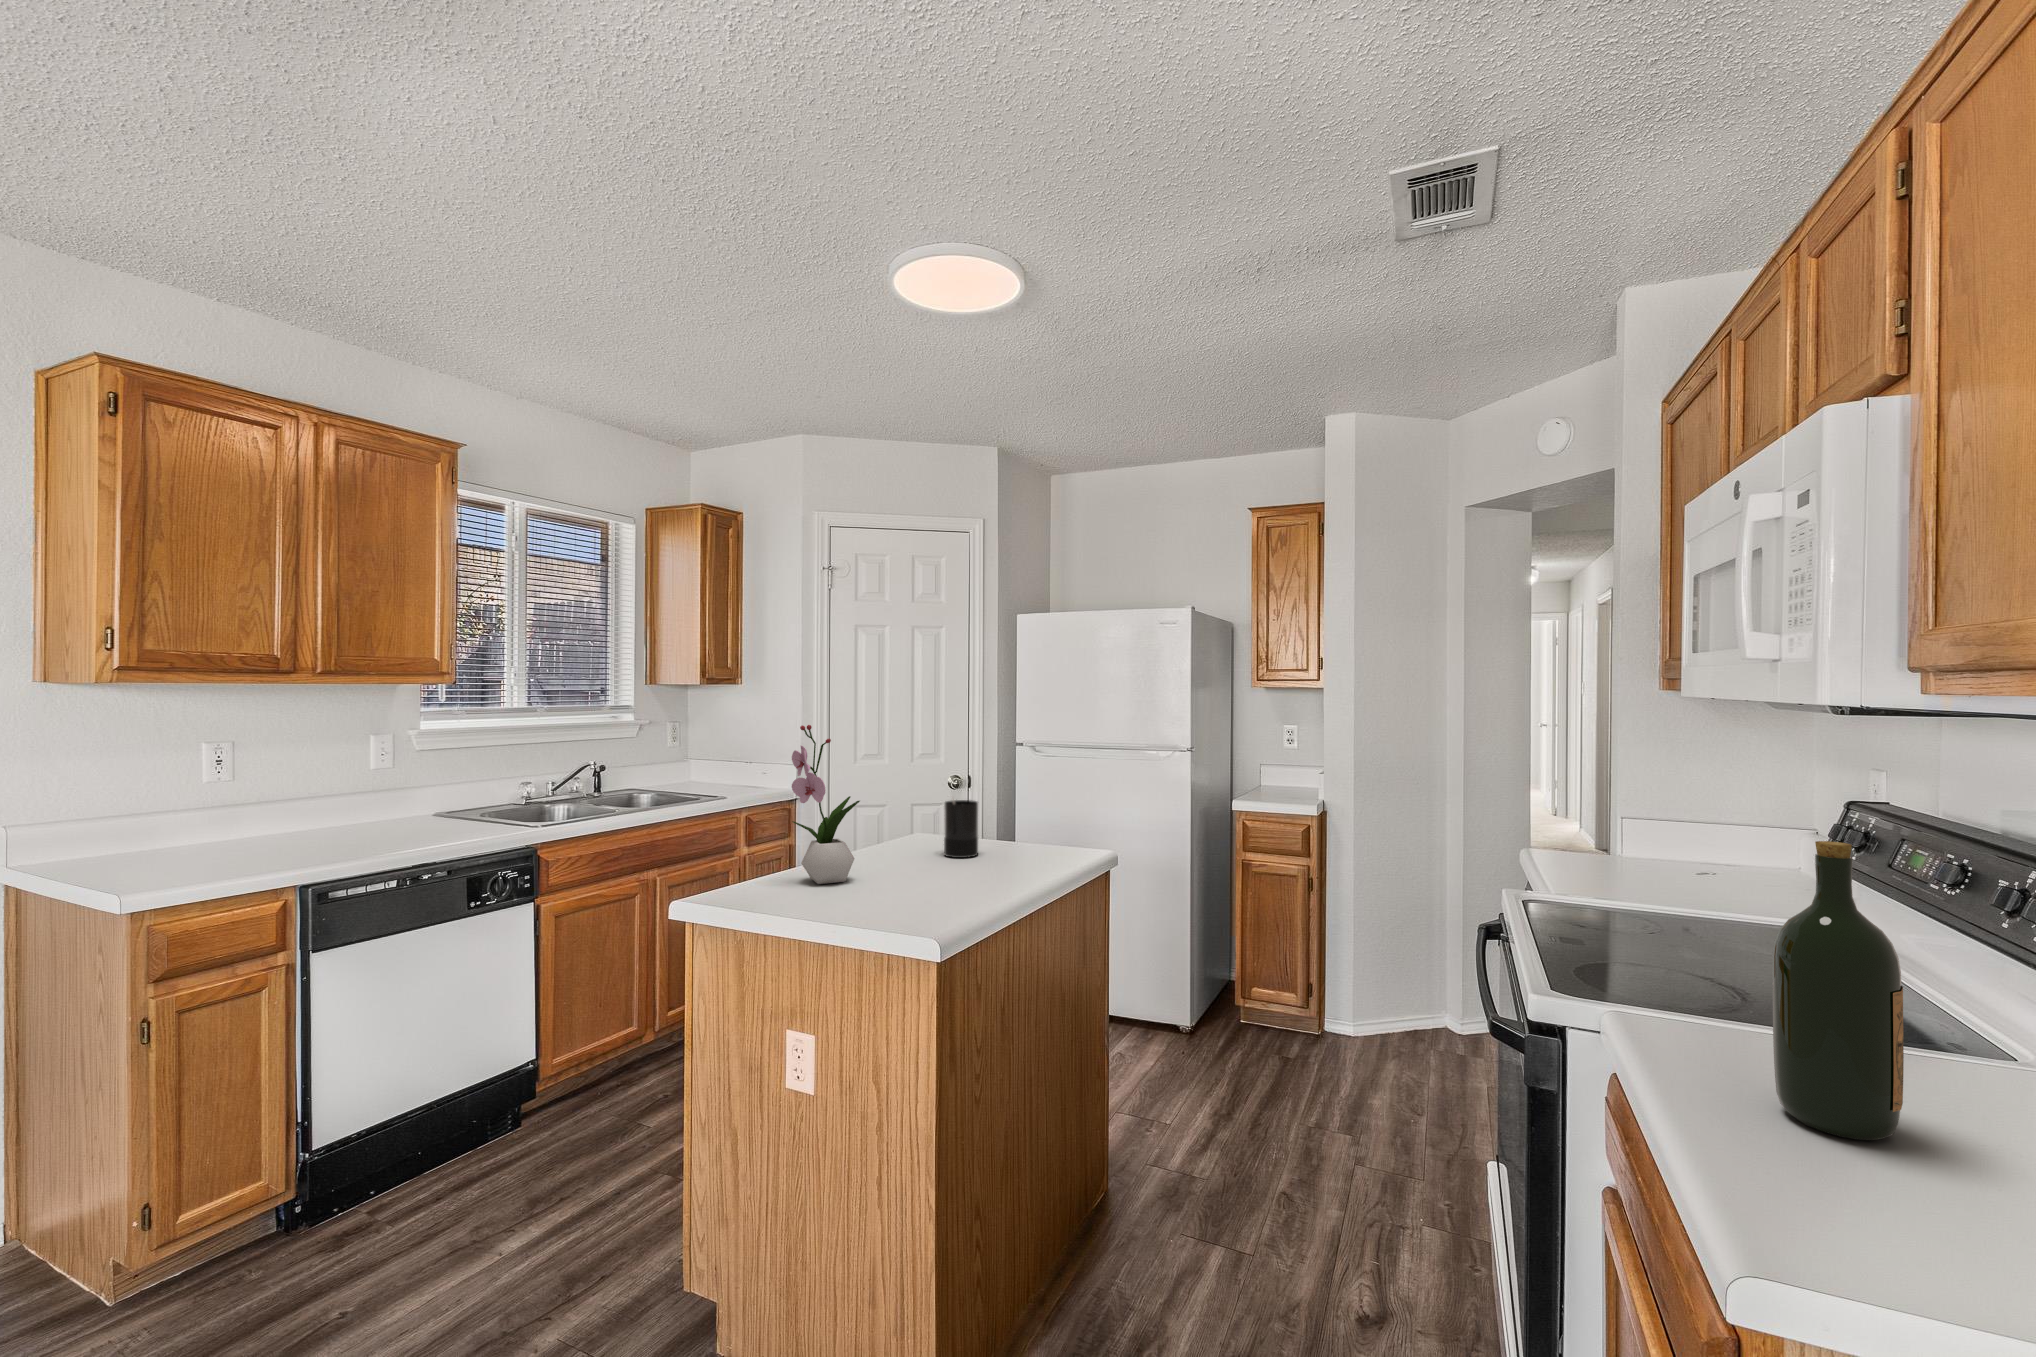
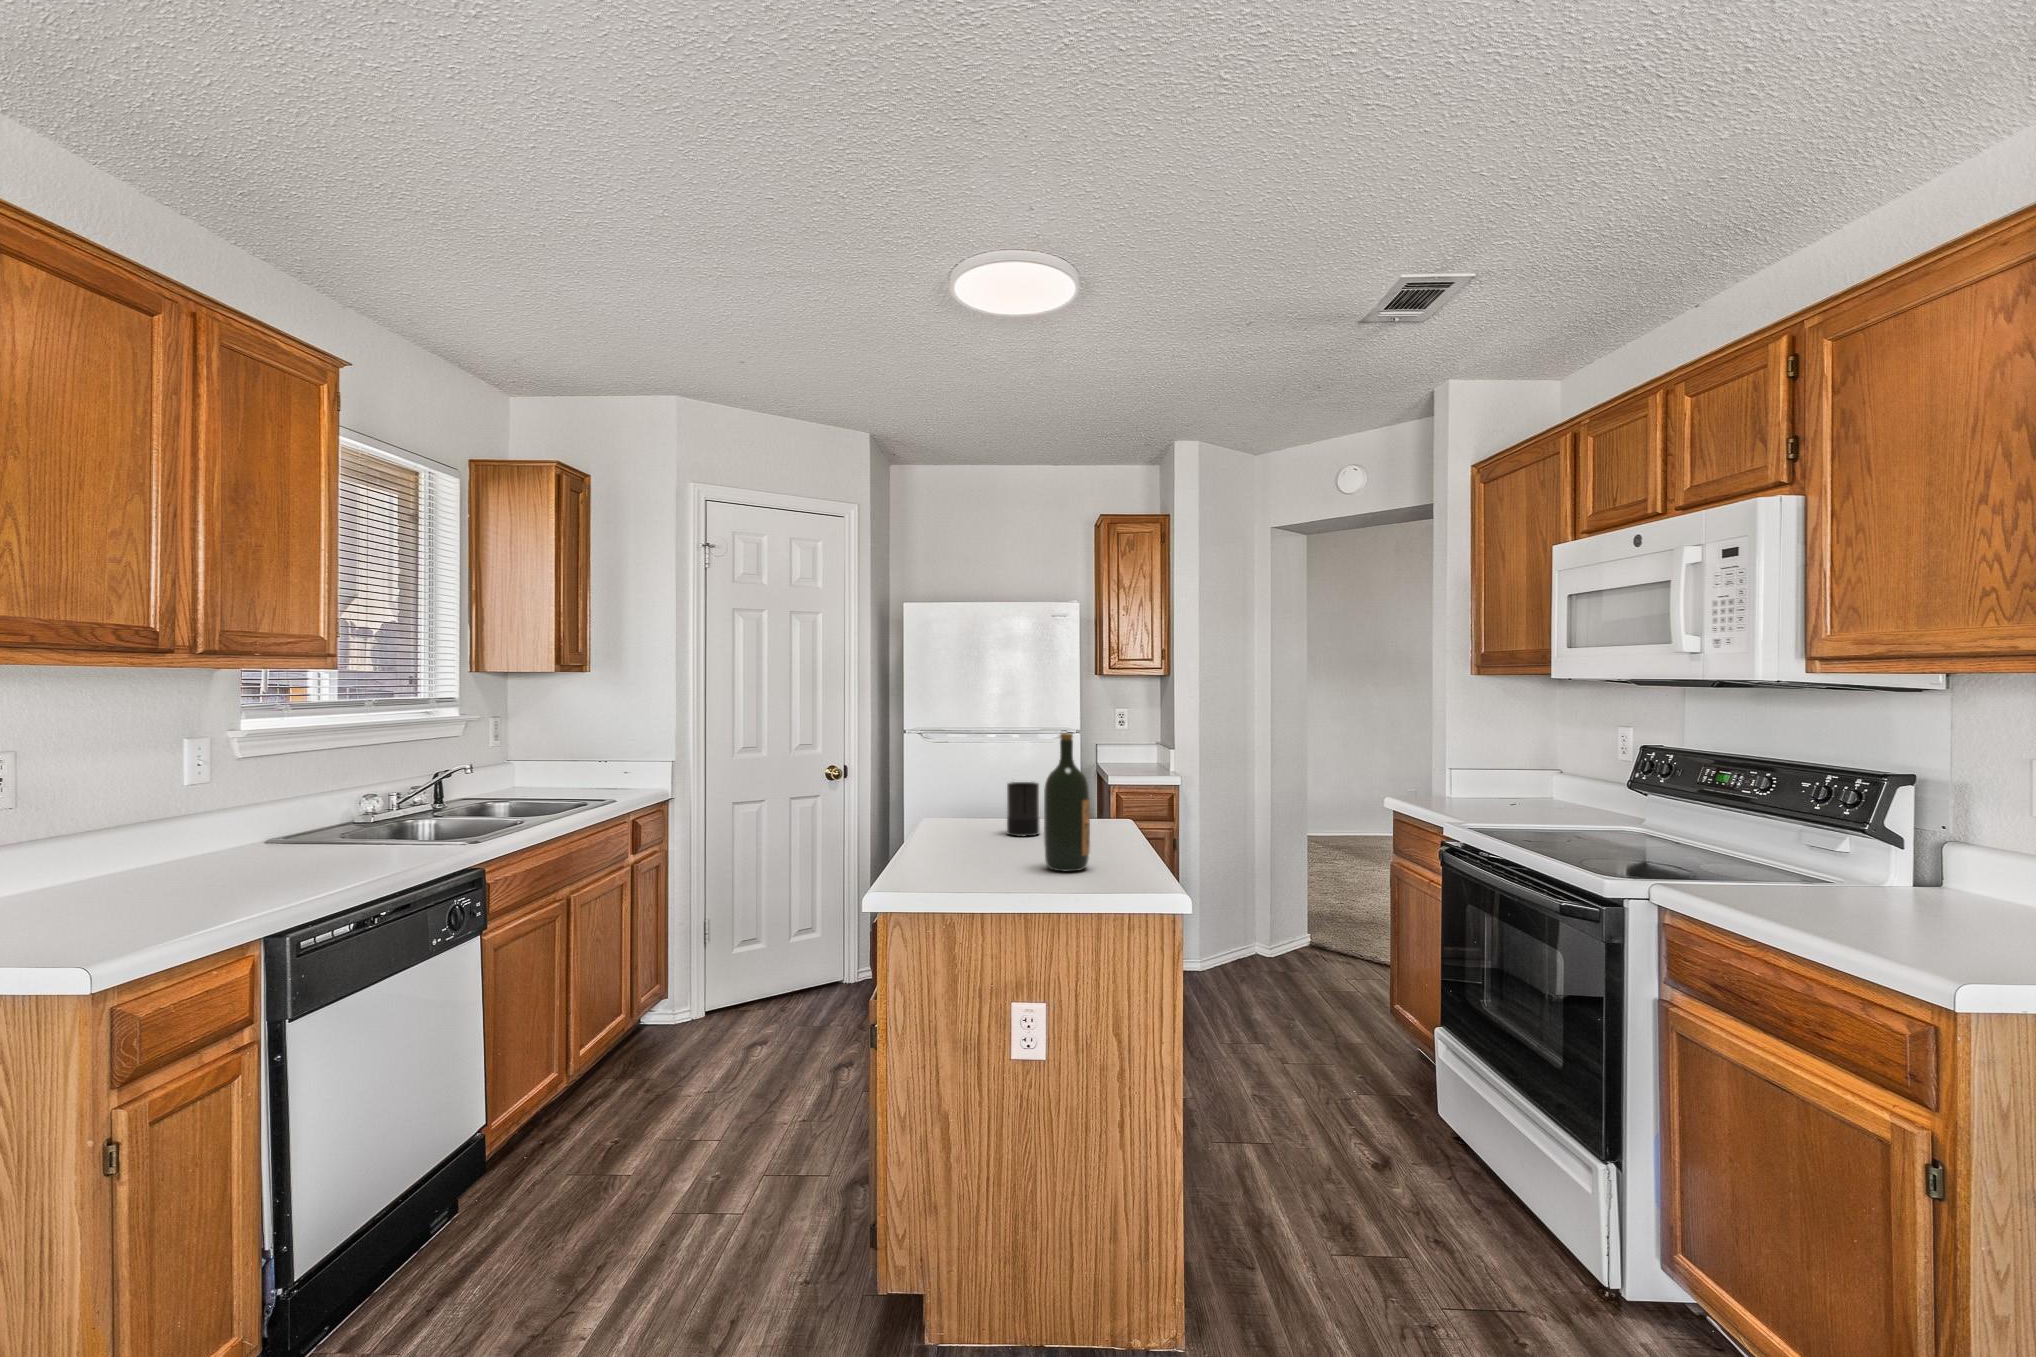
flower arrangement: present [792,725,860,884] -> none [934,711,1003,867]
wine bottle: present [1772,841,1904,1140] -> present [1044,733,1090,872]

